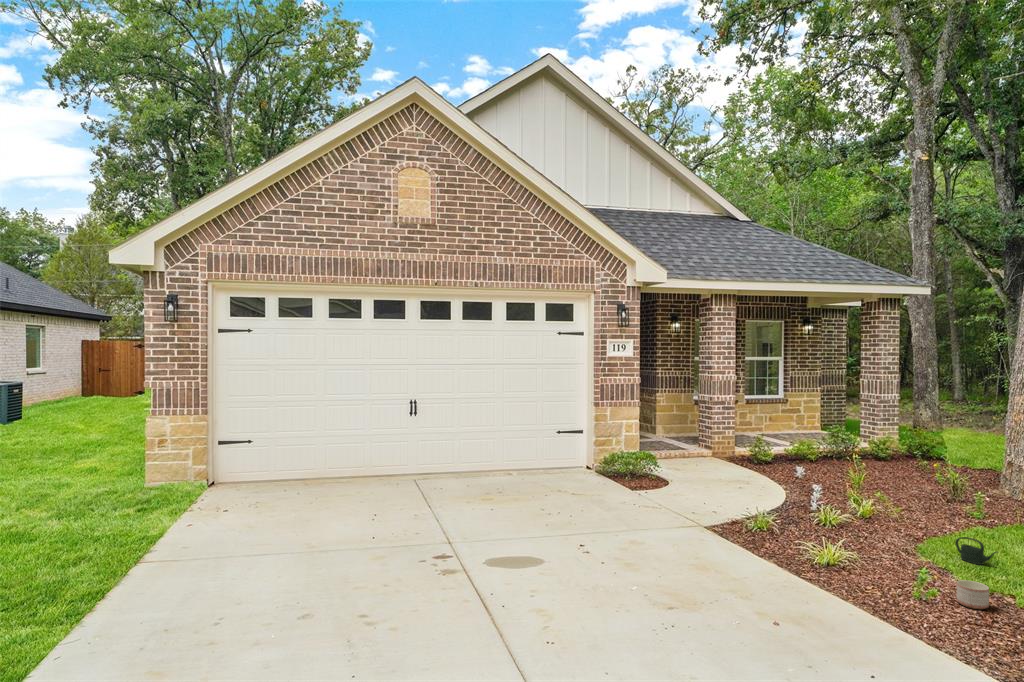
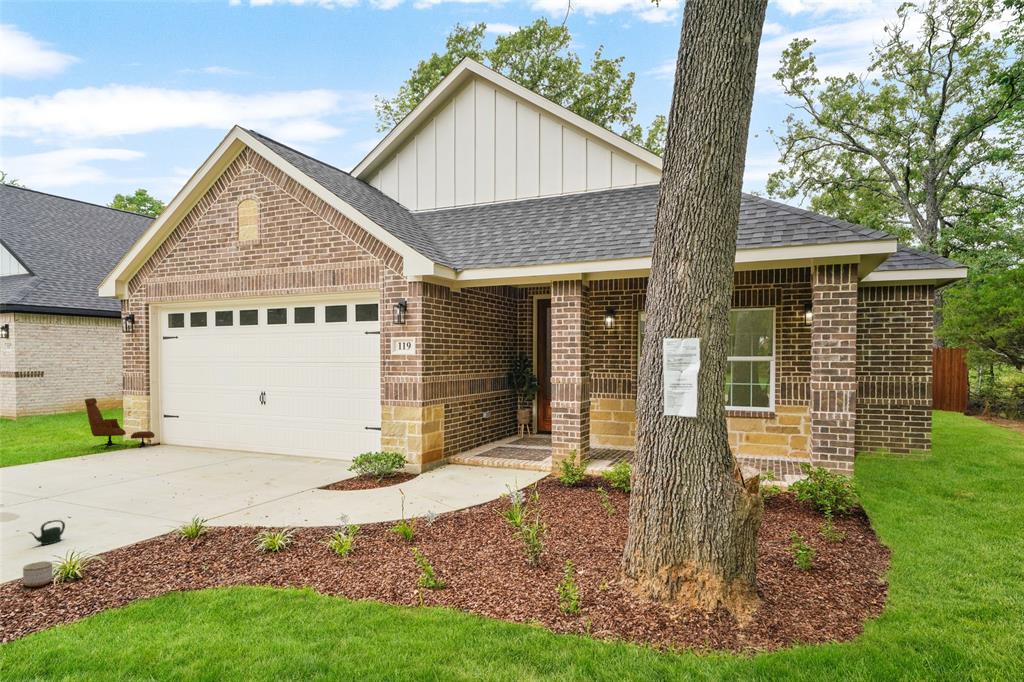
lounge chair: none [116,425,216,504] -> present [85,398,155,449]
watering can: present [956,537,998,565] -> present [30,520,65,545]

